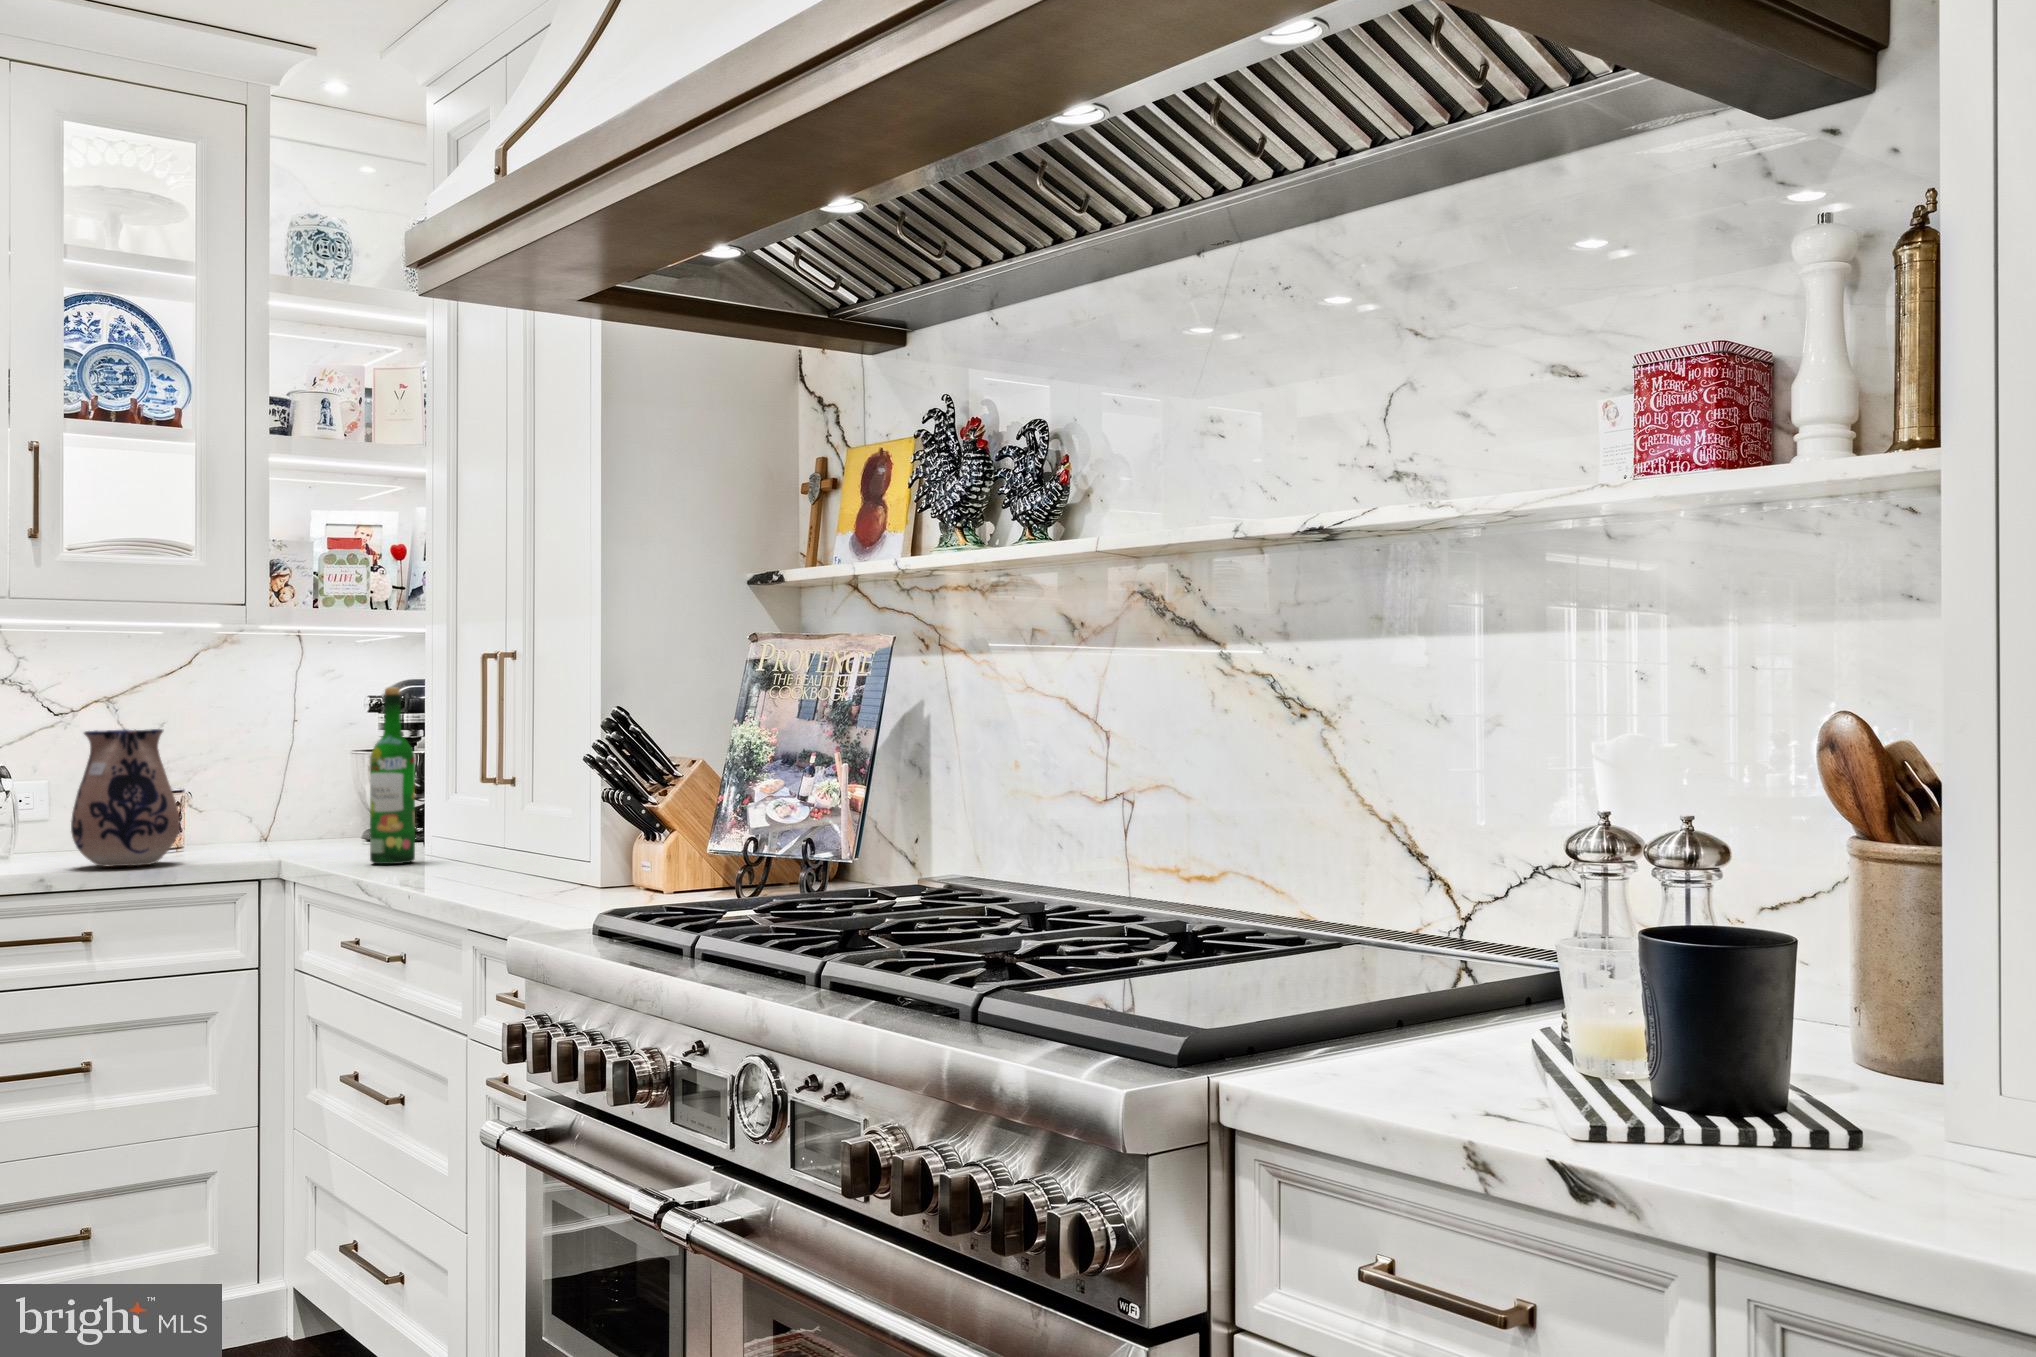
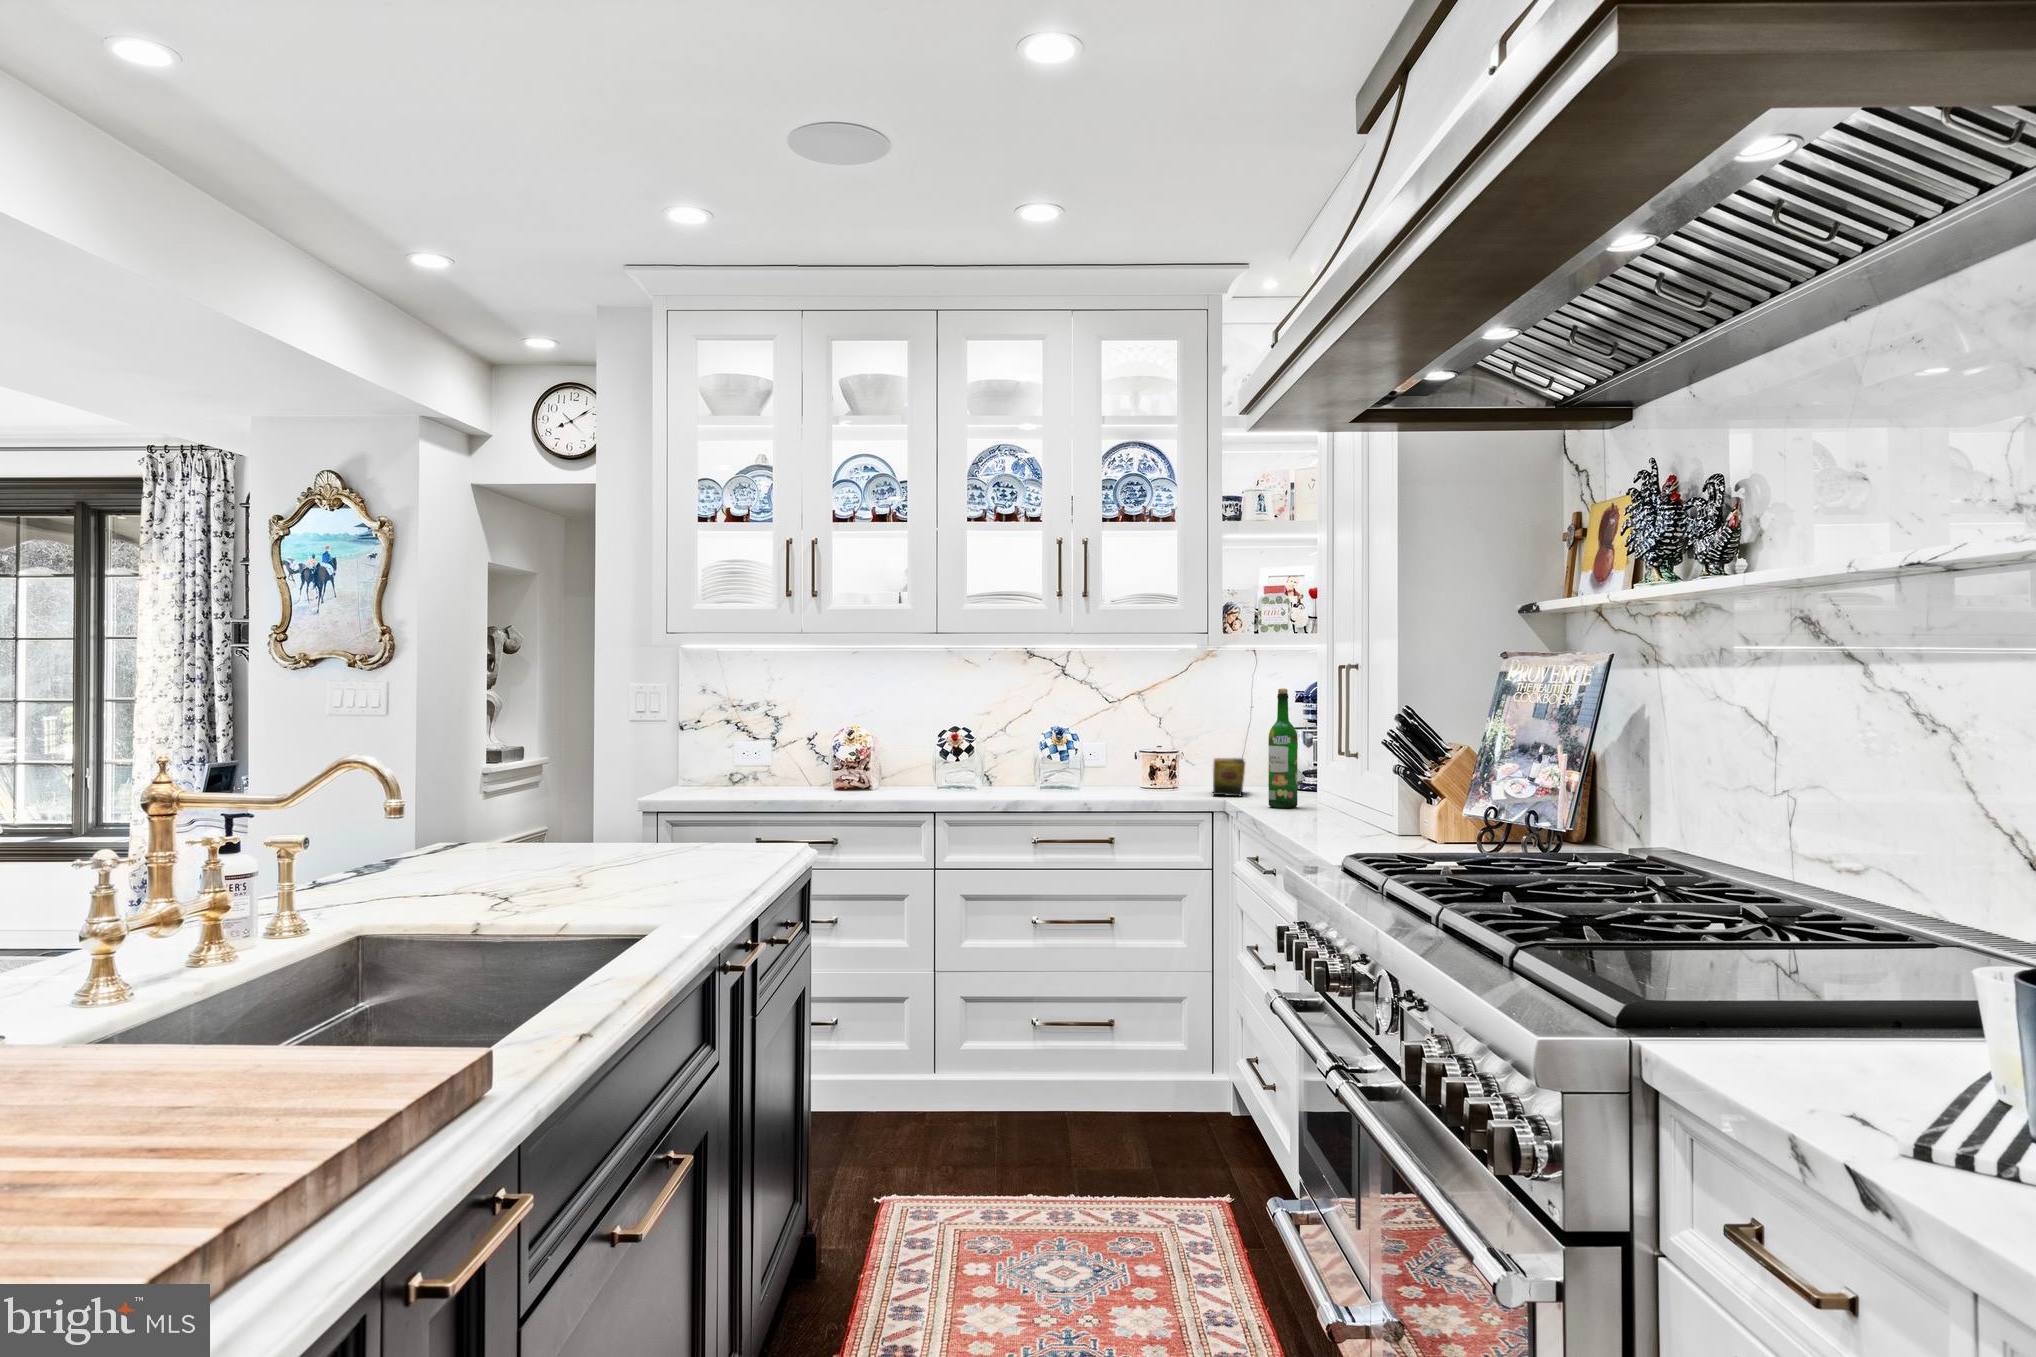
ceramic pitcher: present [71,729,180,867] -> none [1105,713,1163,798]
tea box: none [251,796,311,853] -> present [1213,758,1245,796]

